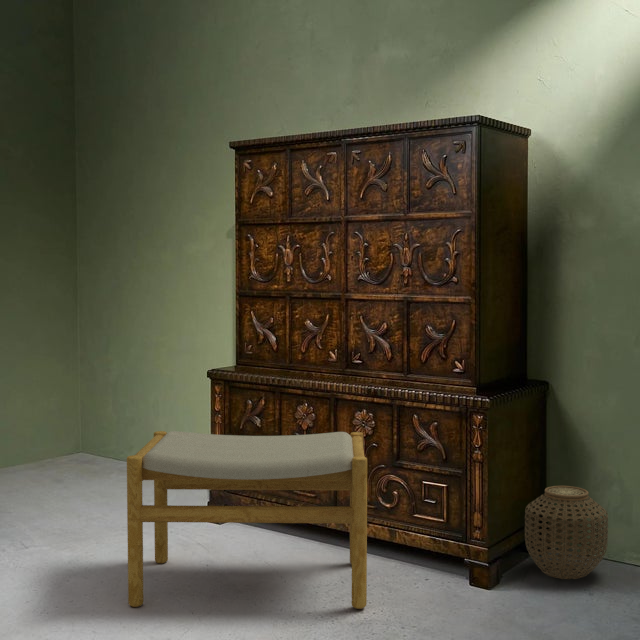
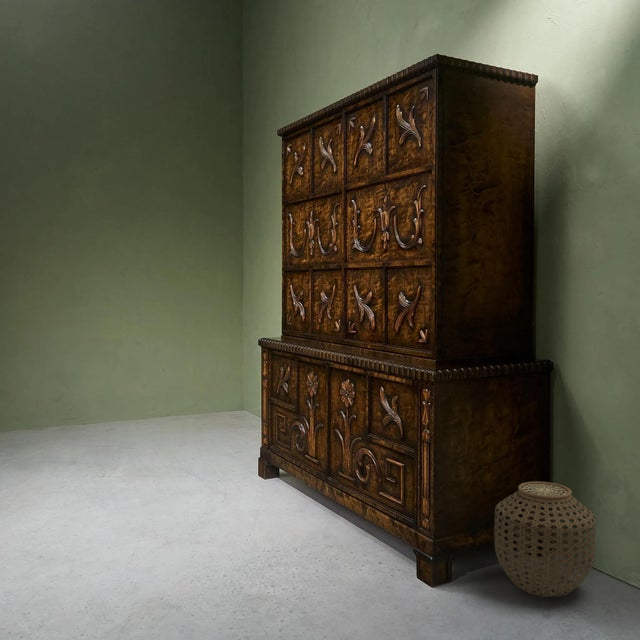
footstool: present [127,431,367,609] -> none [84,388,337,584]

